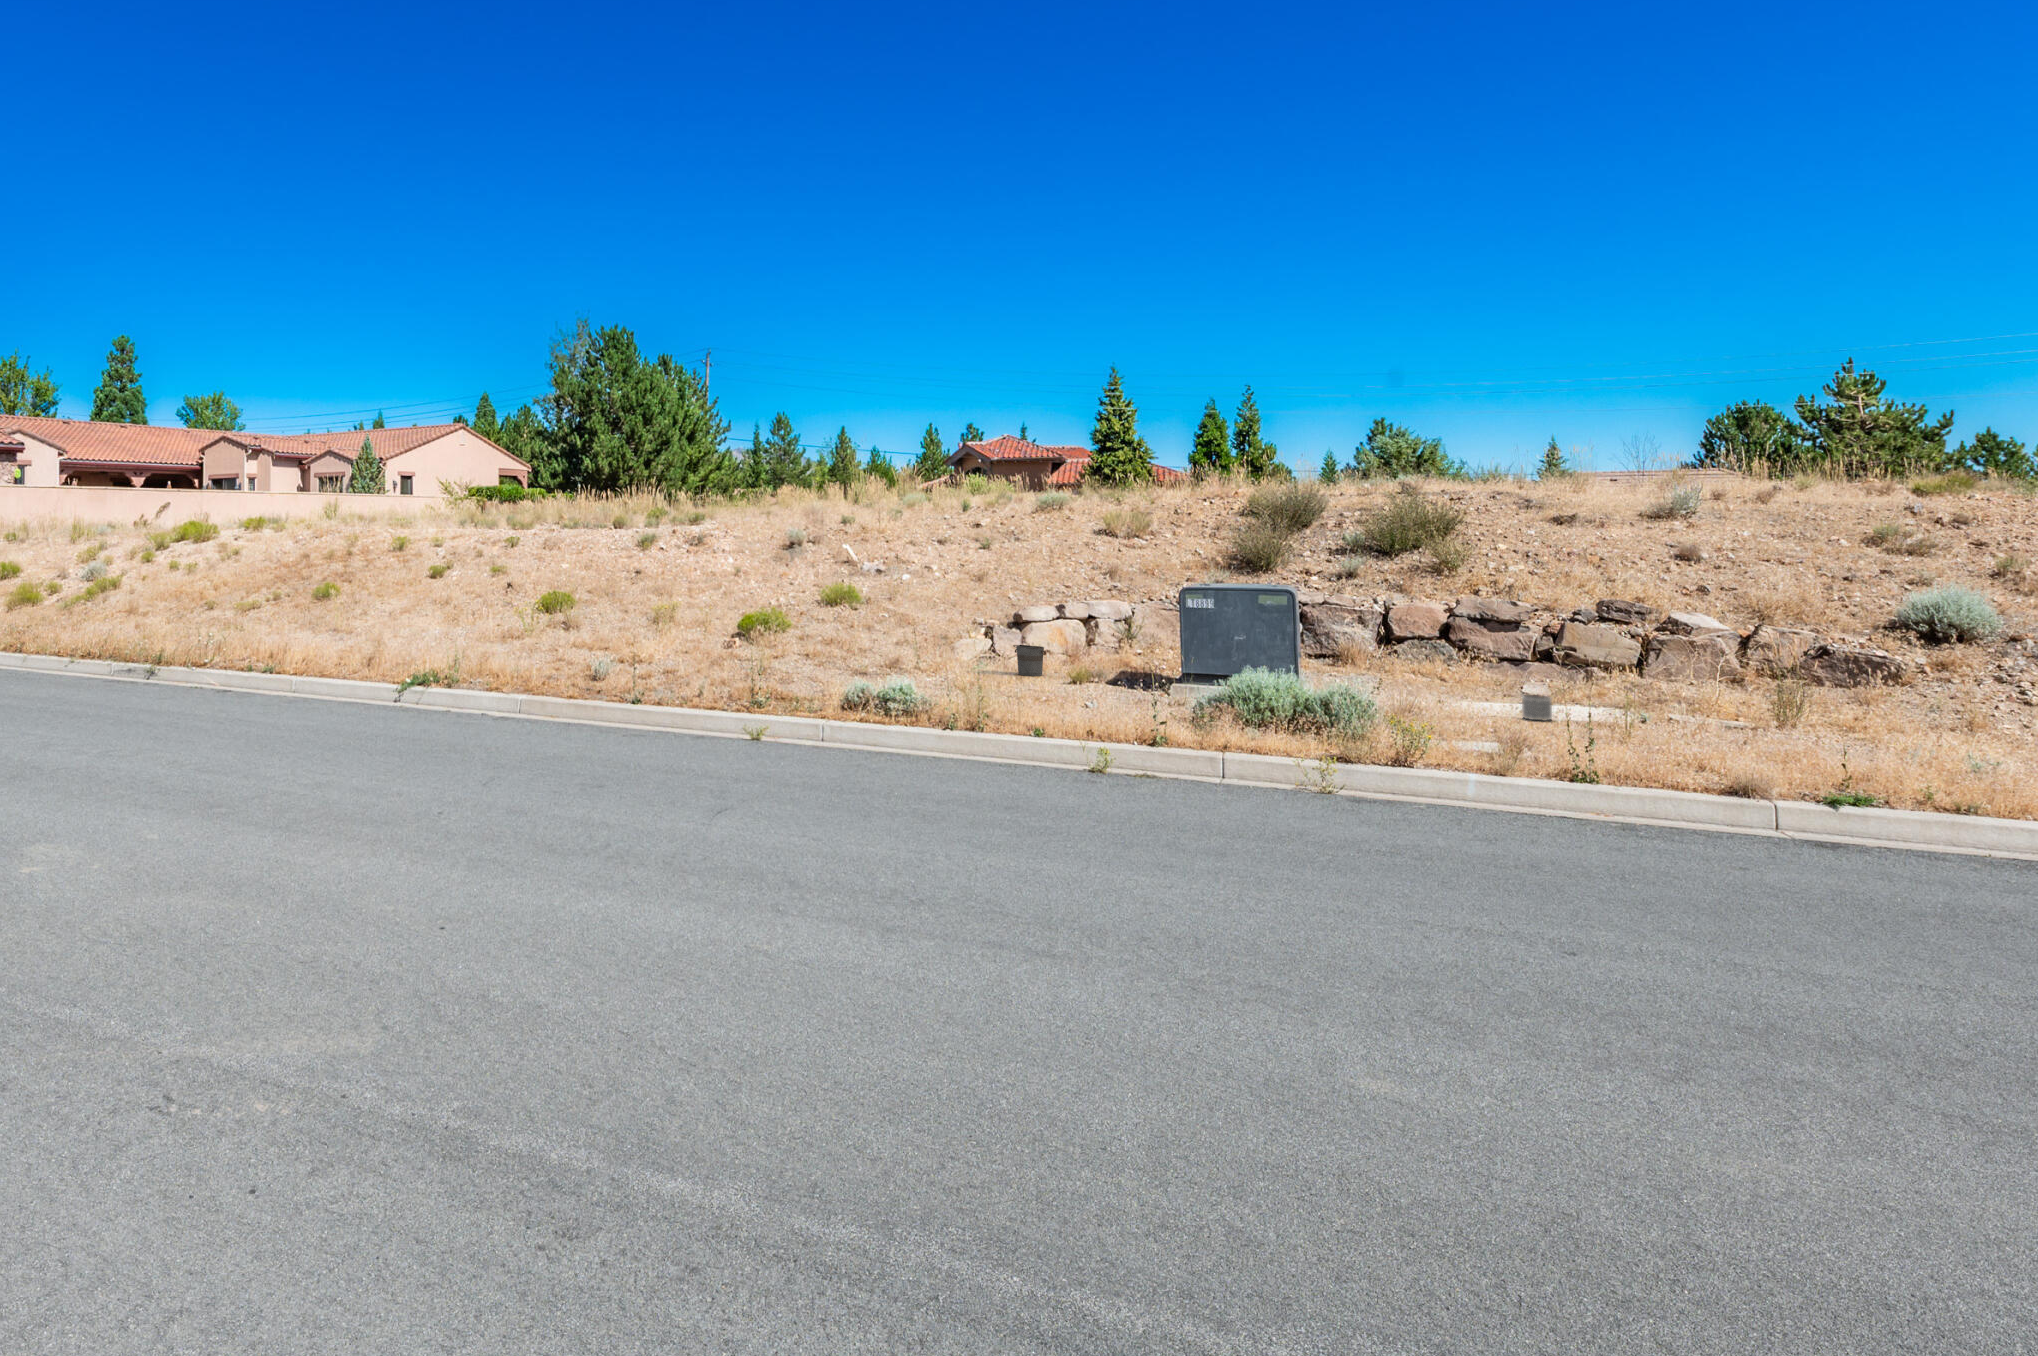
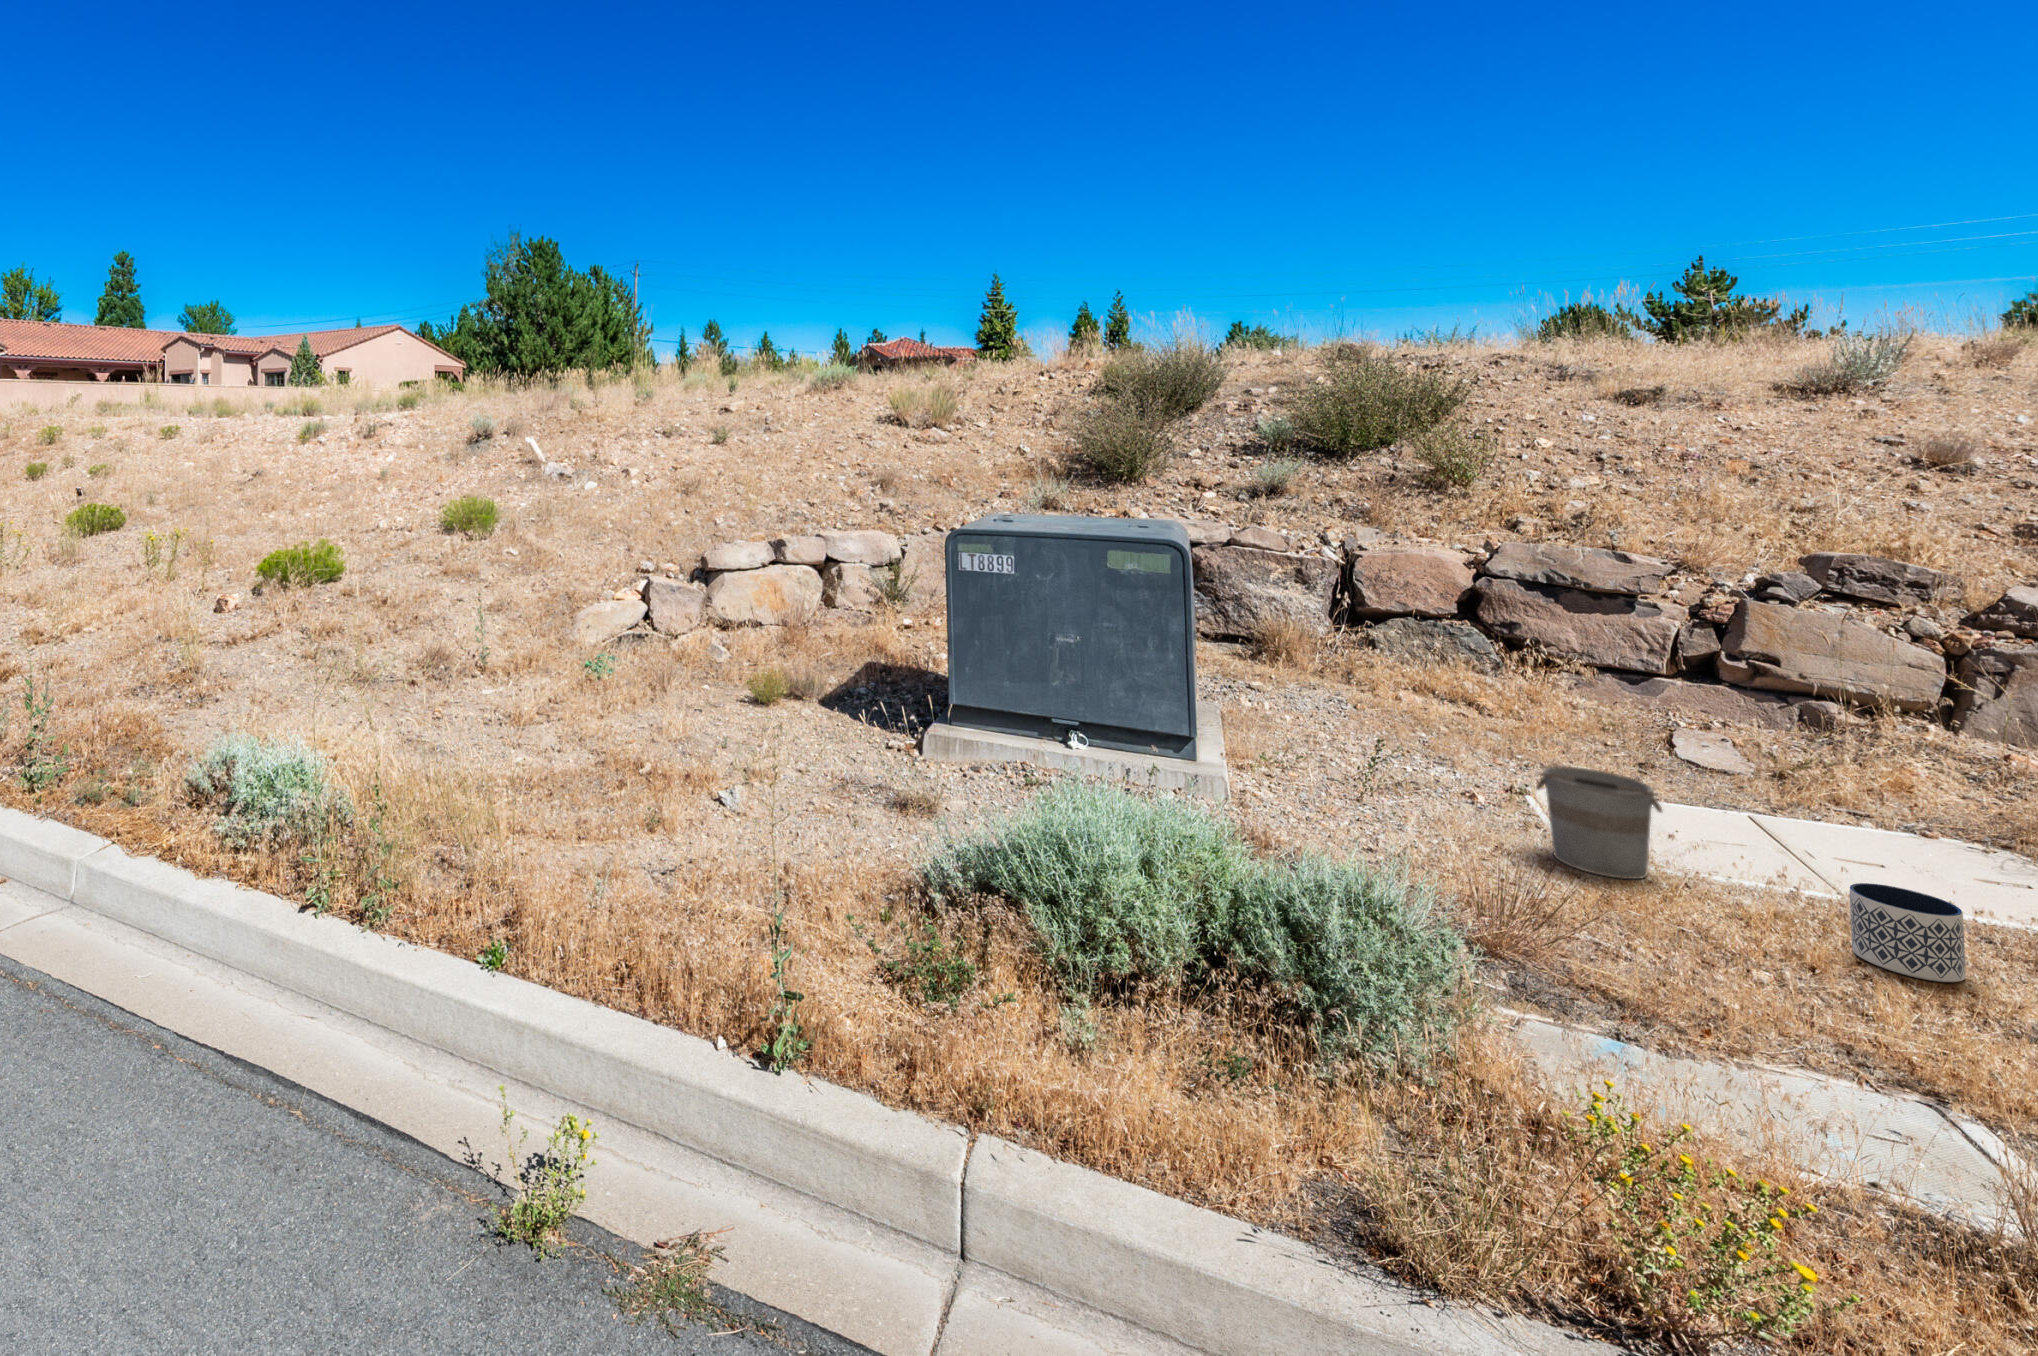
bucket: present [1013,645,1046,676] -> present [1536,766,1662,879]

